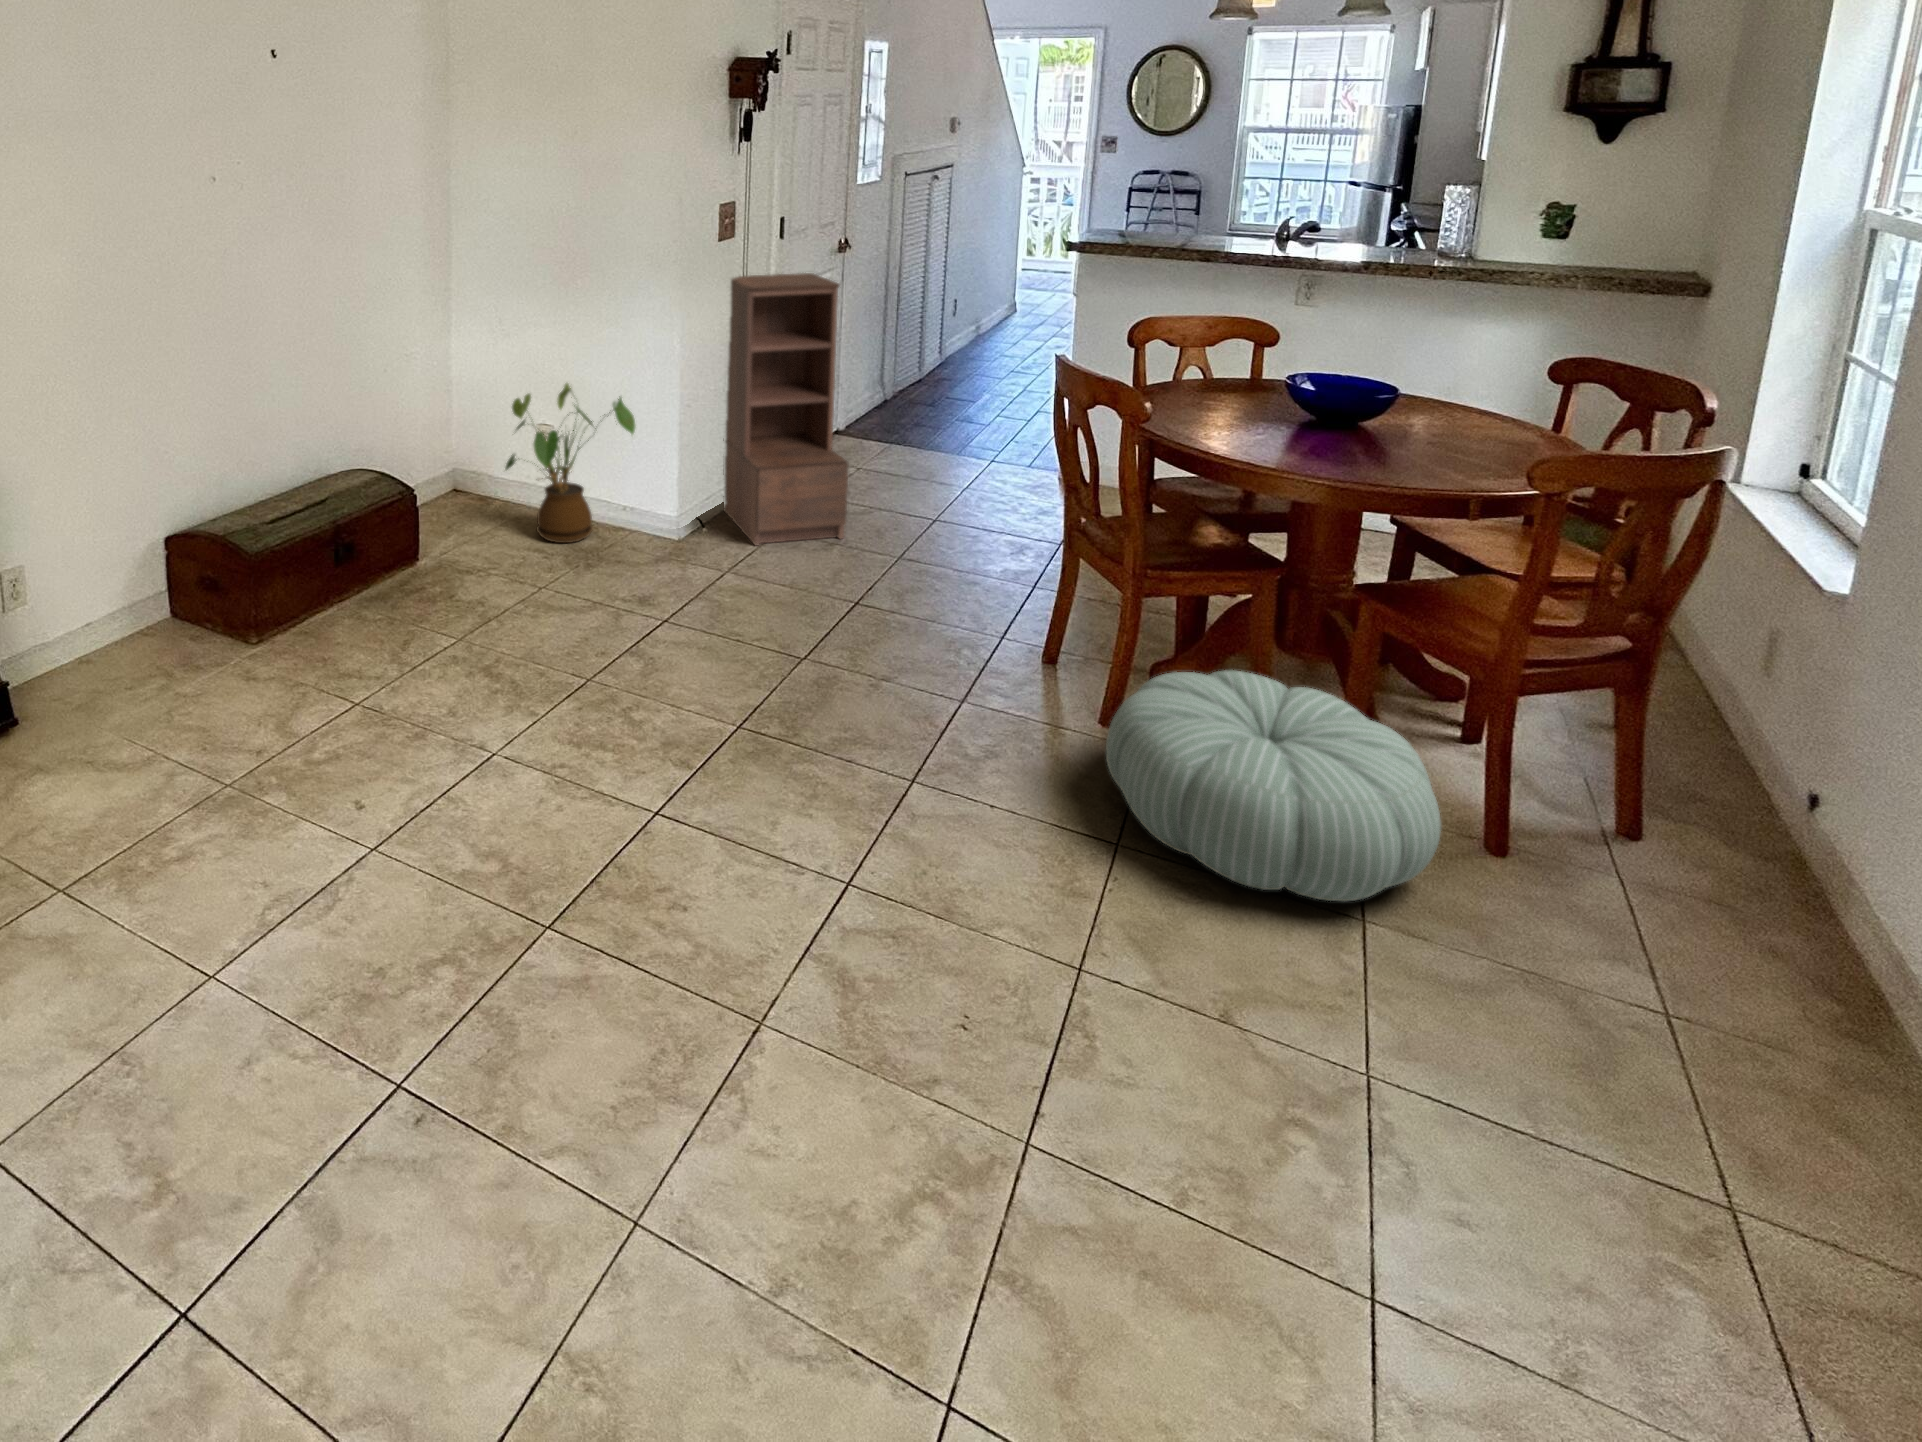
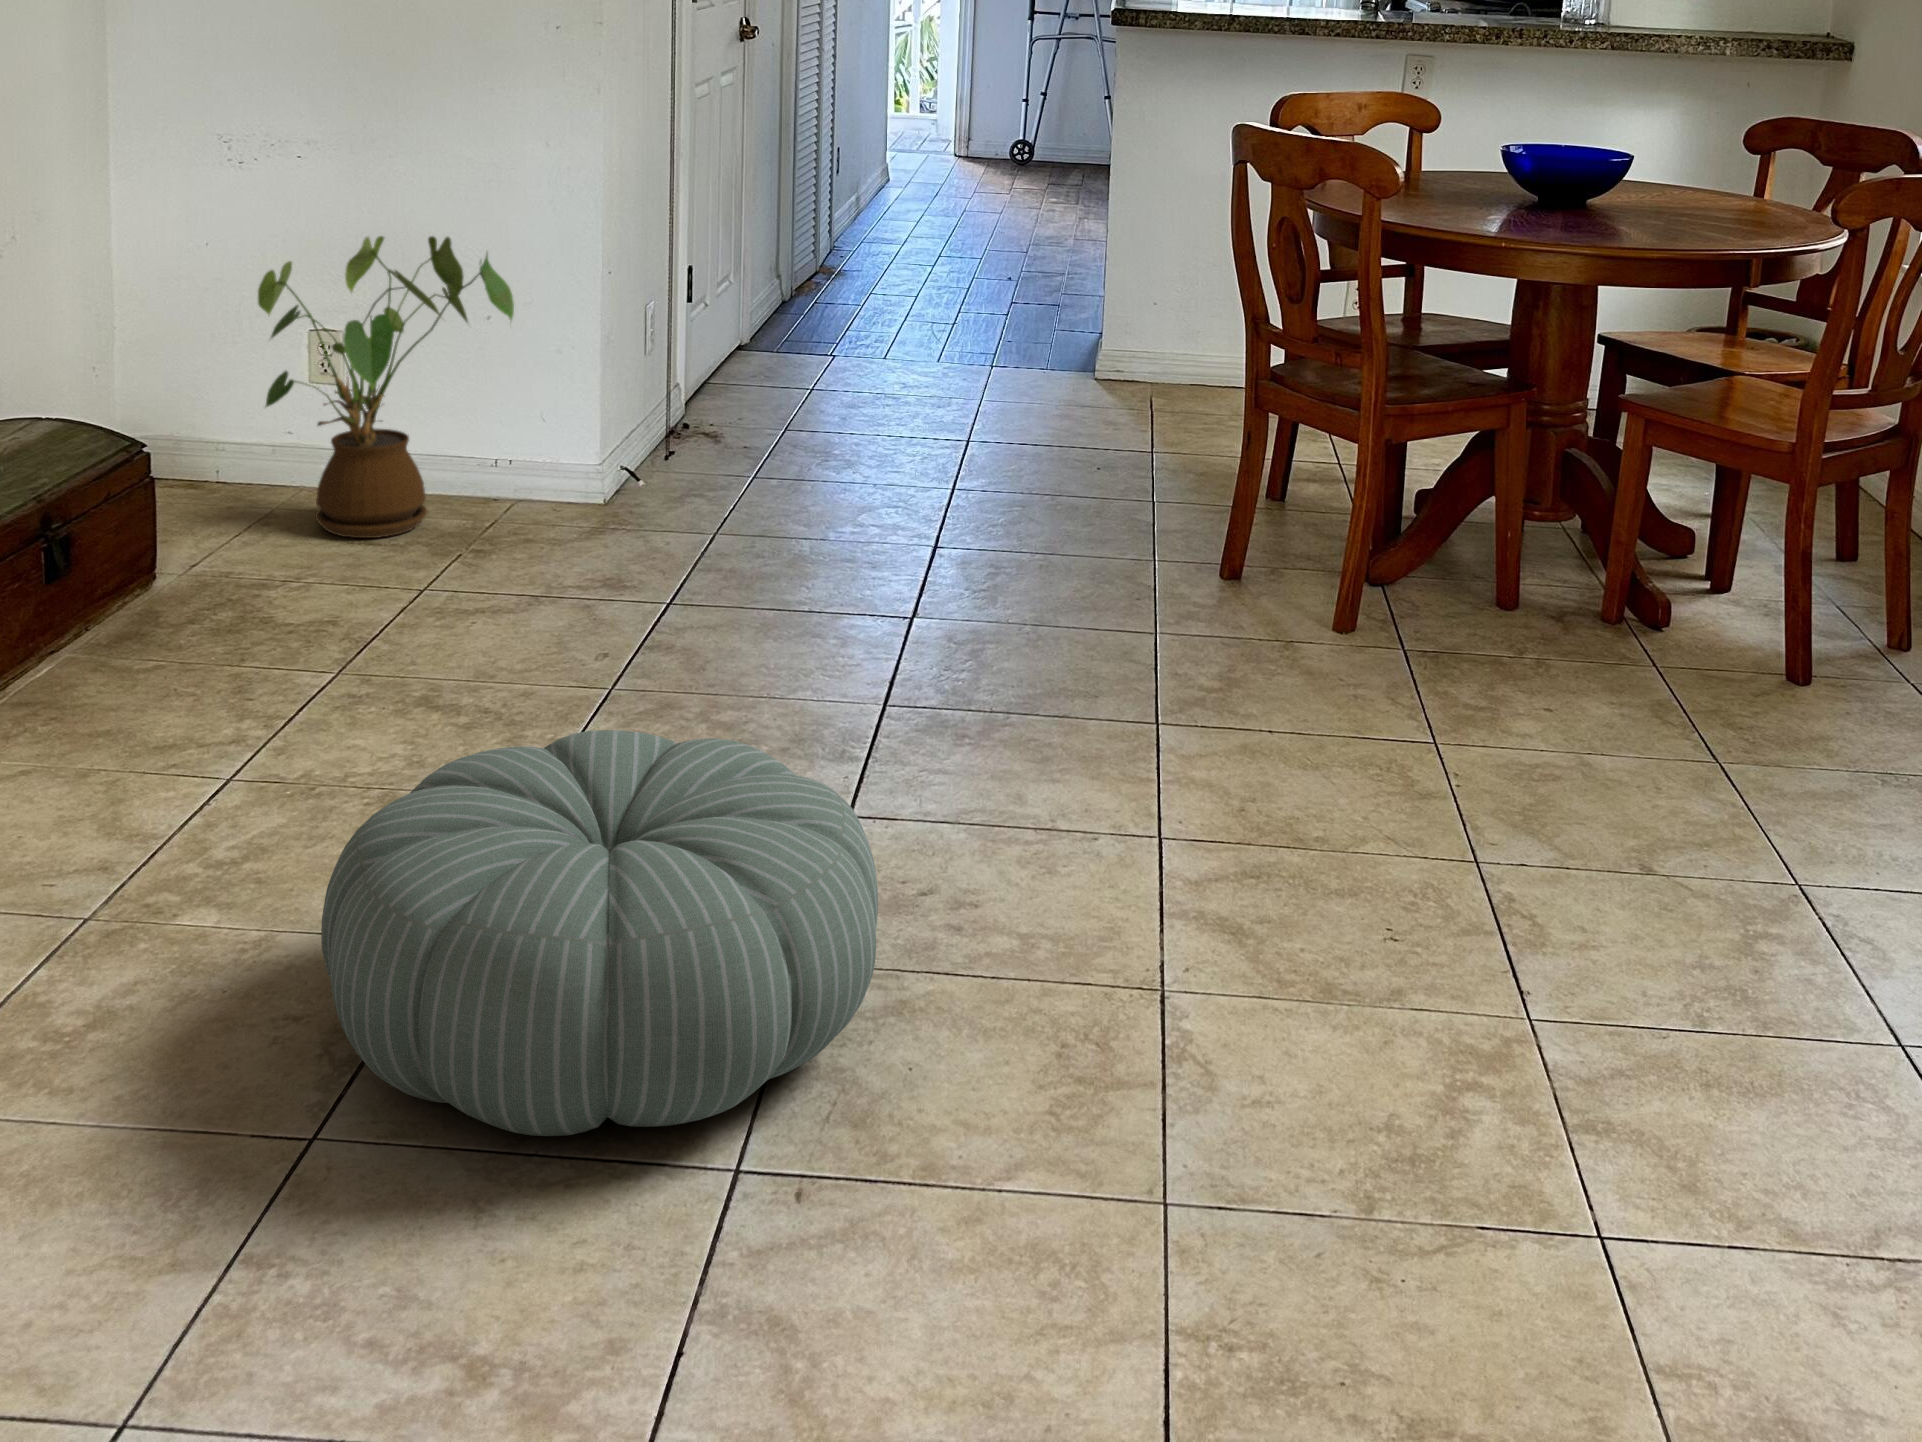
bookshelf: present [723,273,849,546] -> none [630,42,862,504]
pouf: present [1106,670,1441,902] -> present [321,730,878,1136]

